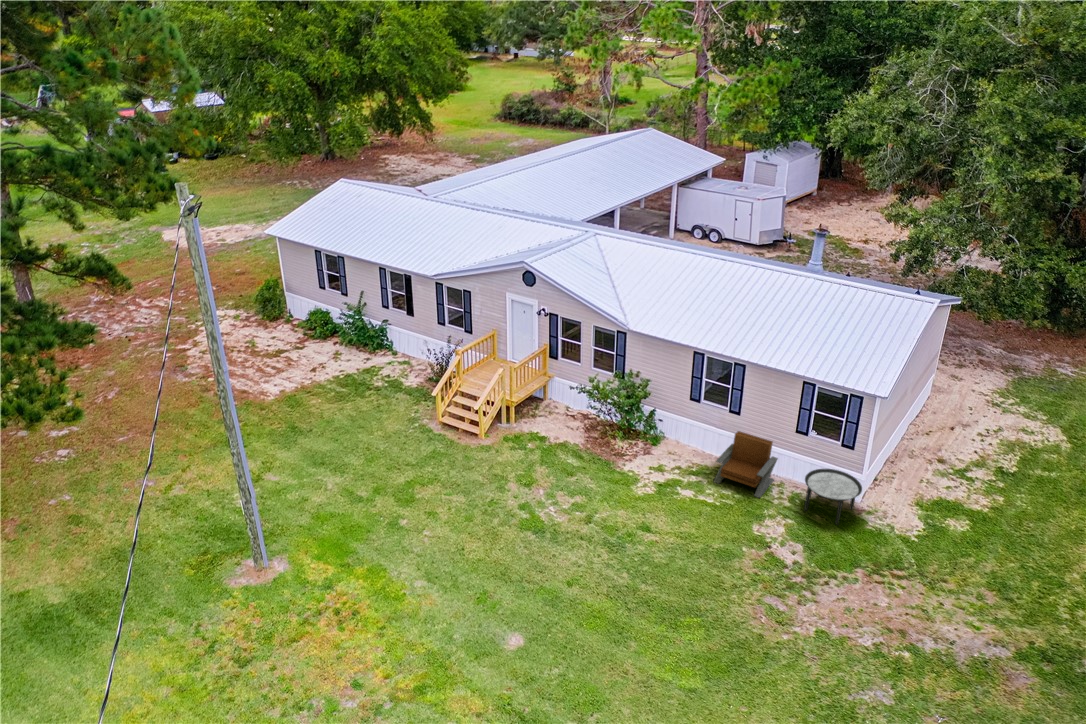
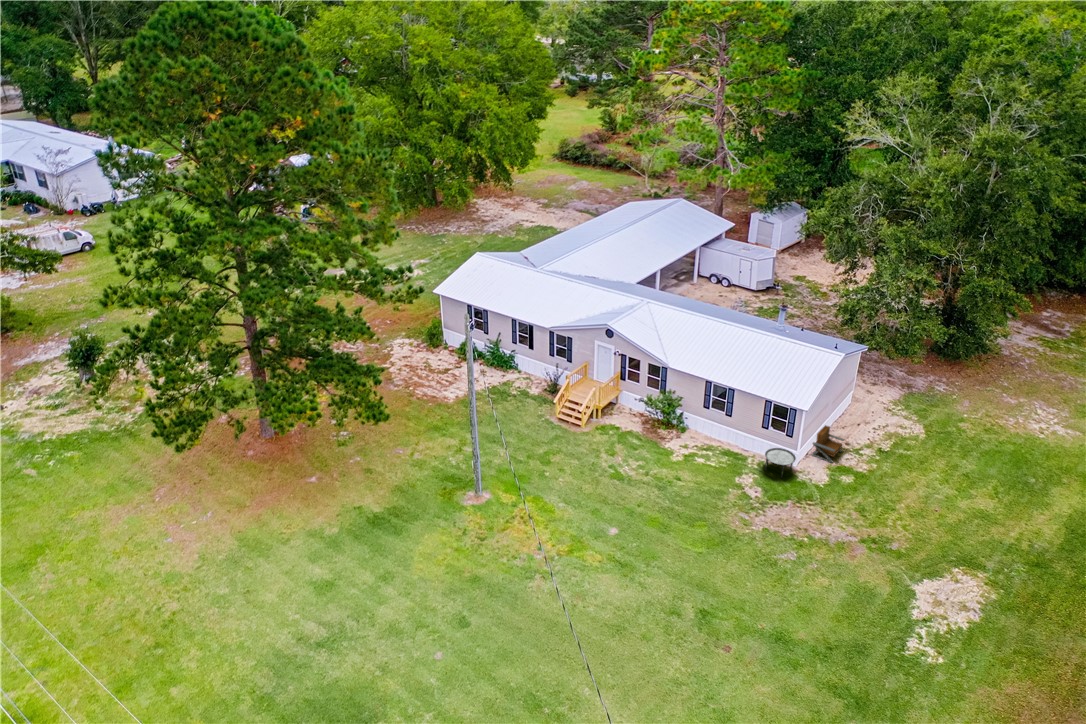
lounge chair: present [714,431,778,498] -> present [812,426,844,463]

